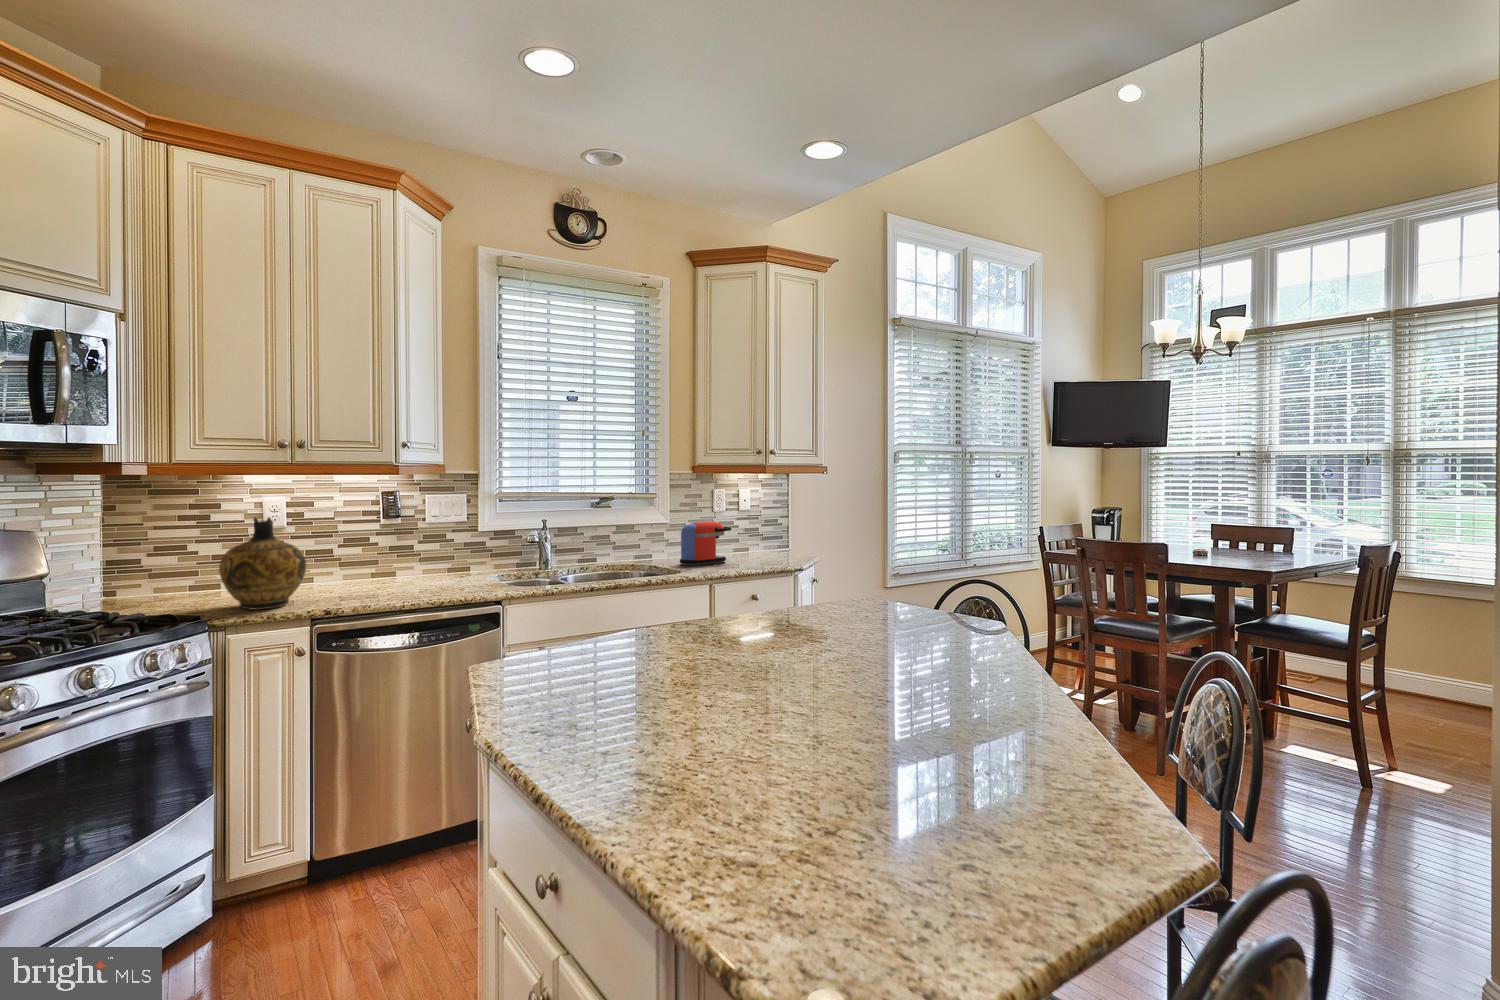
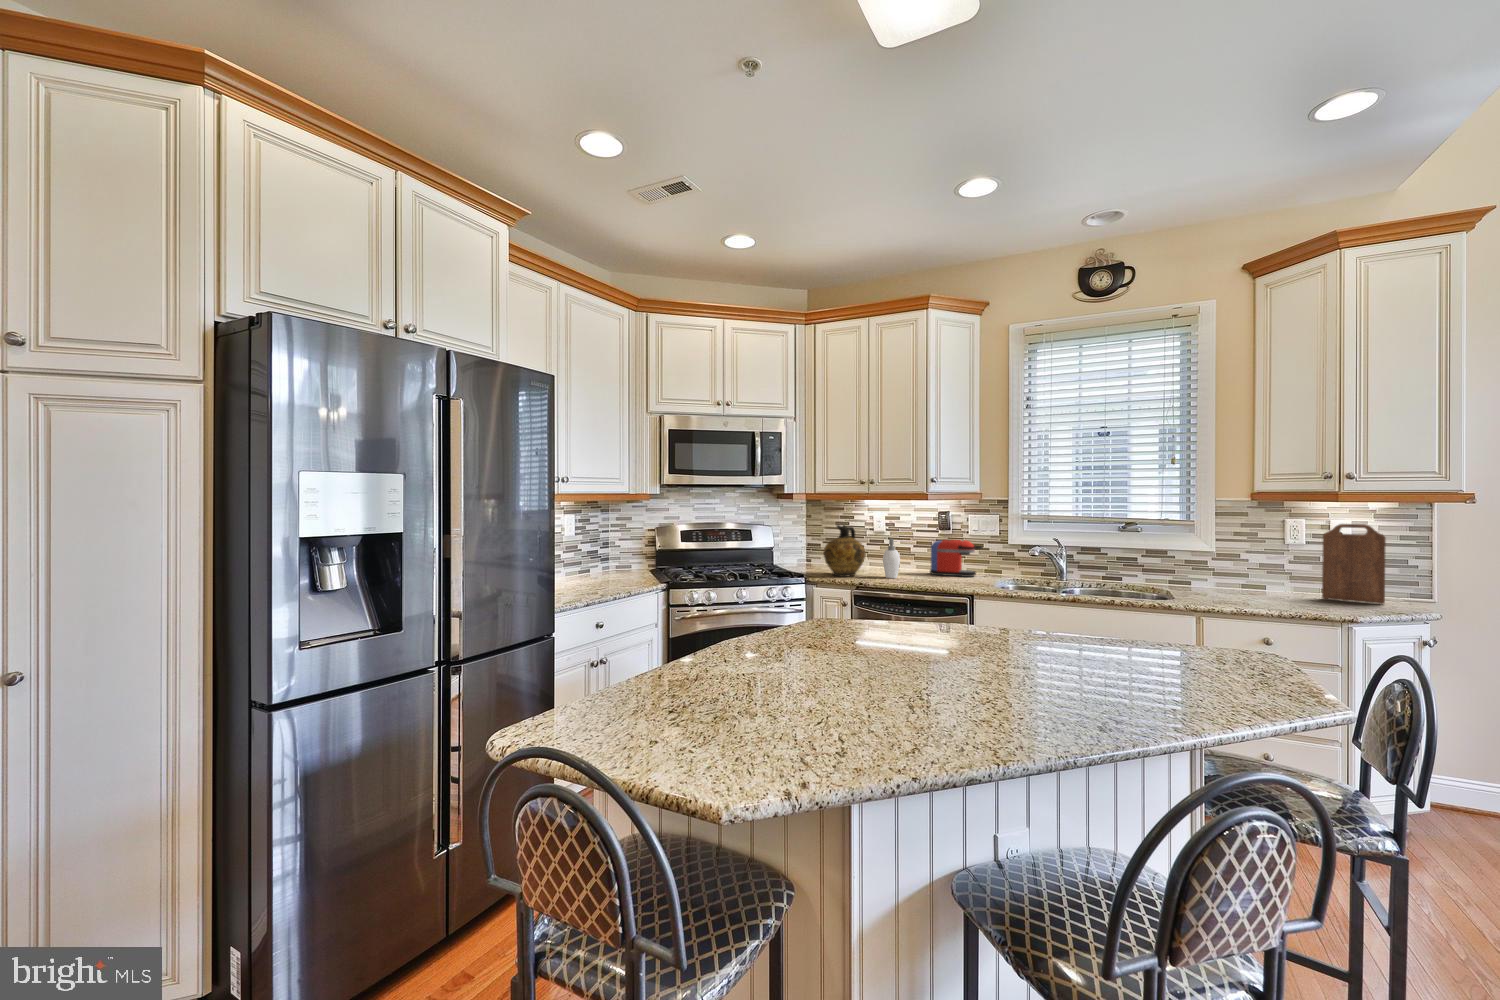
cutting board: none [736,492,771,556] -> present [1322,524,1386,604]
coffee maker: present [680,521,731,565] -> present [930,540,983,577]
soap dispenser: none [335,535,374,598] -> present [883,539,900,578]

